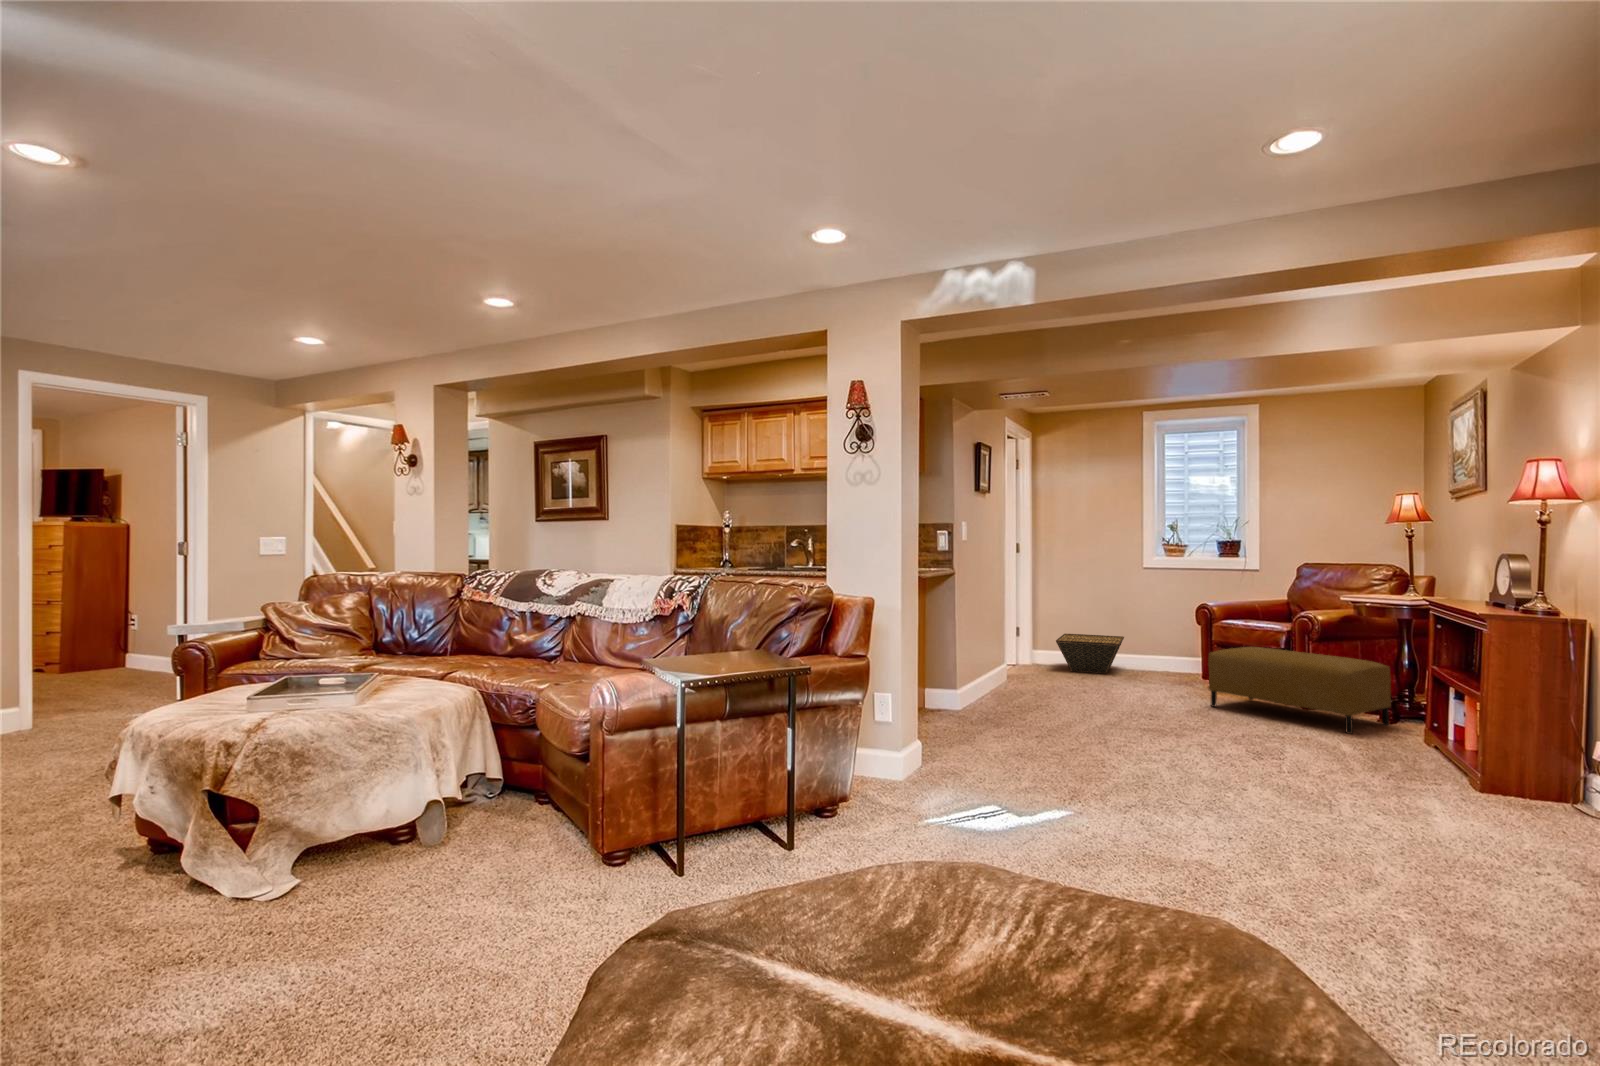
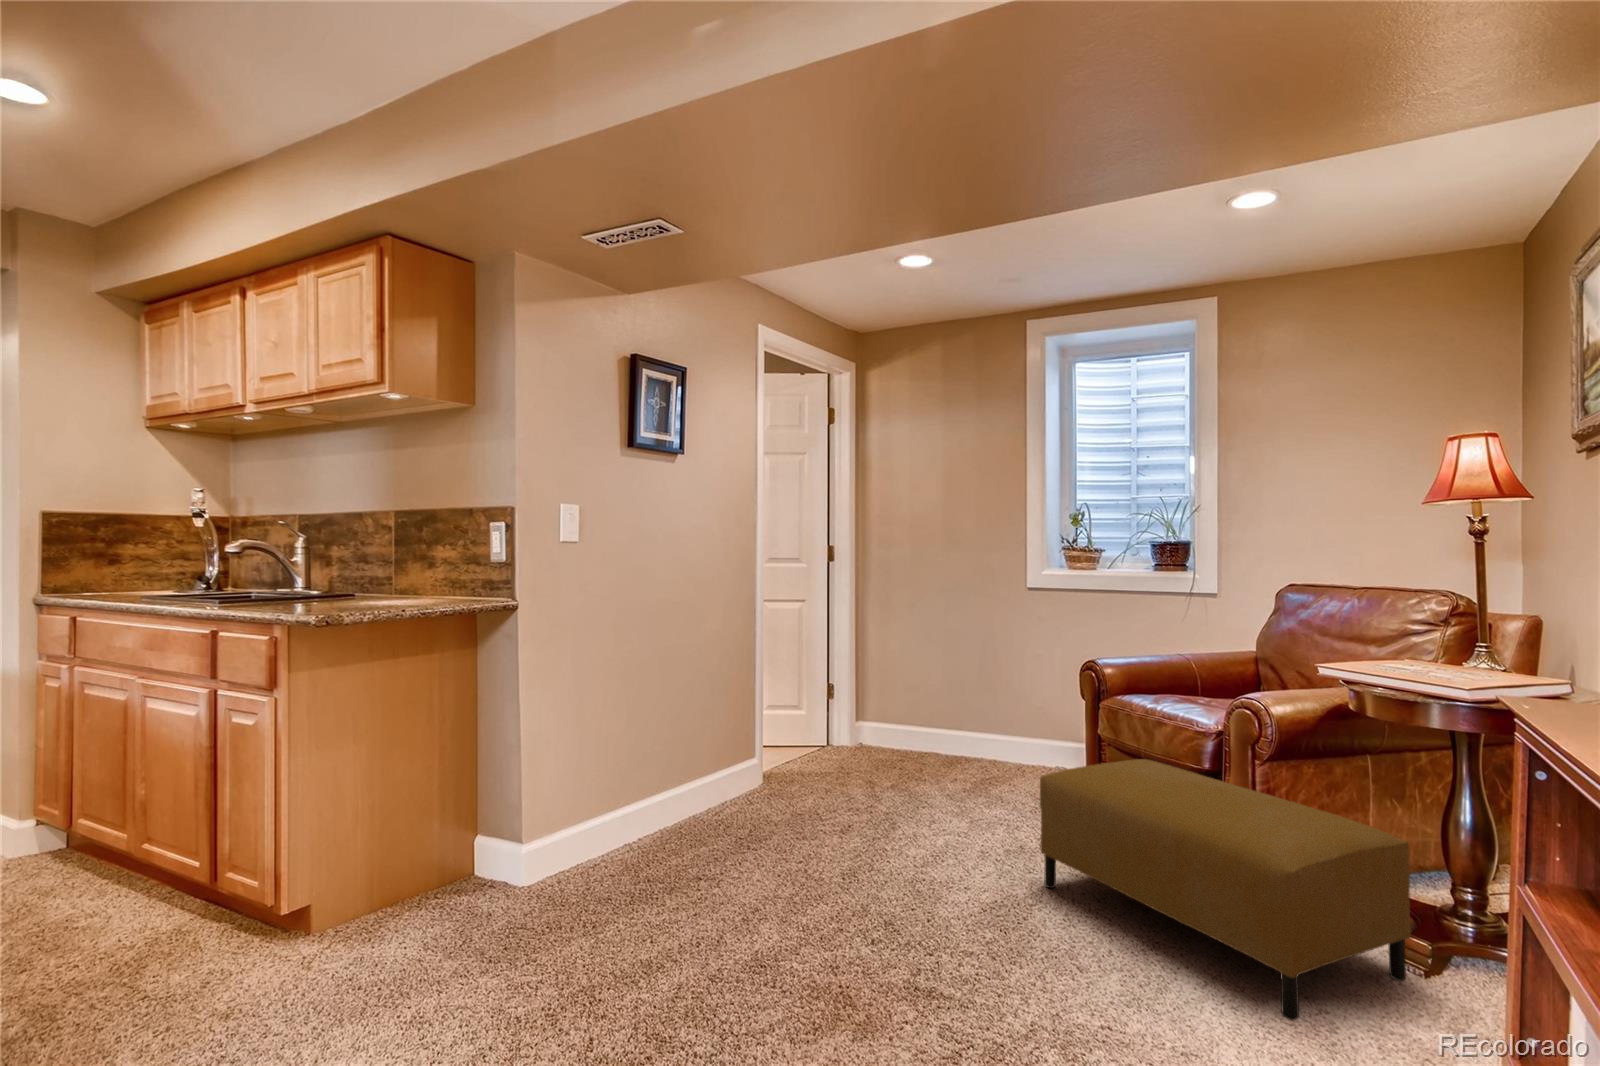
basket: present [1056,634,1124,674] -> none [863,697,996,775]

